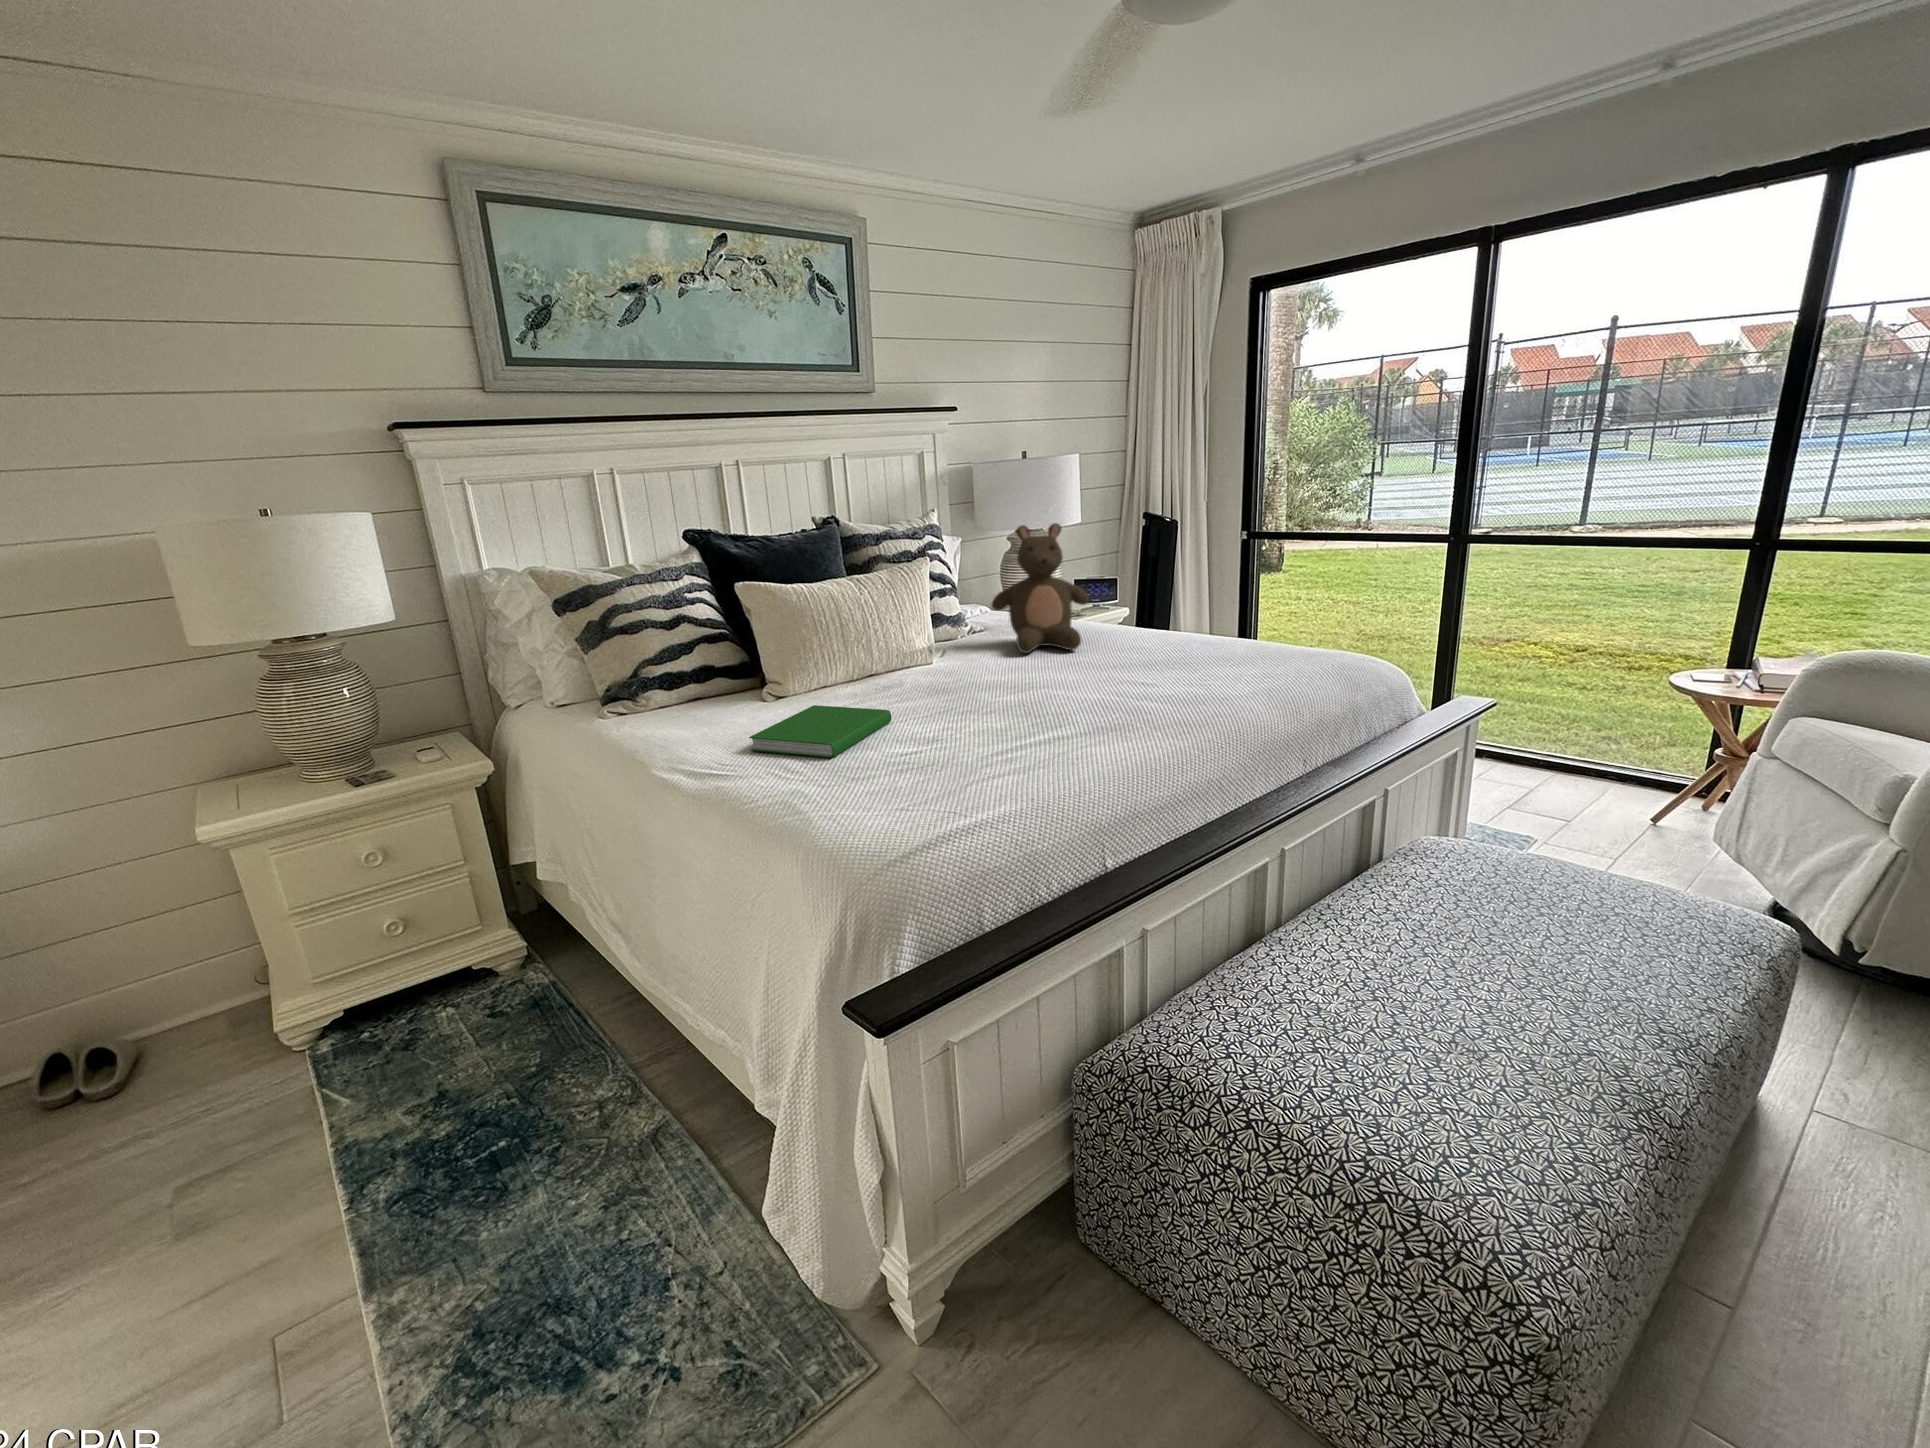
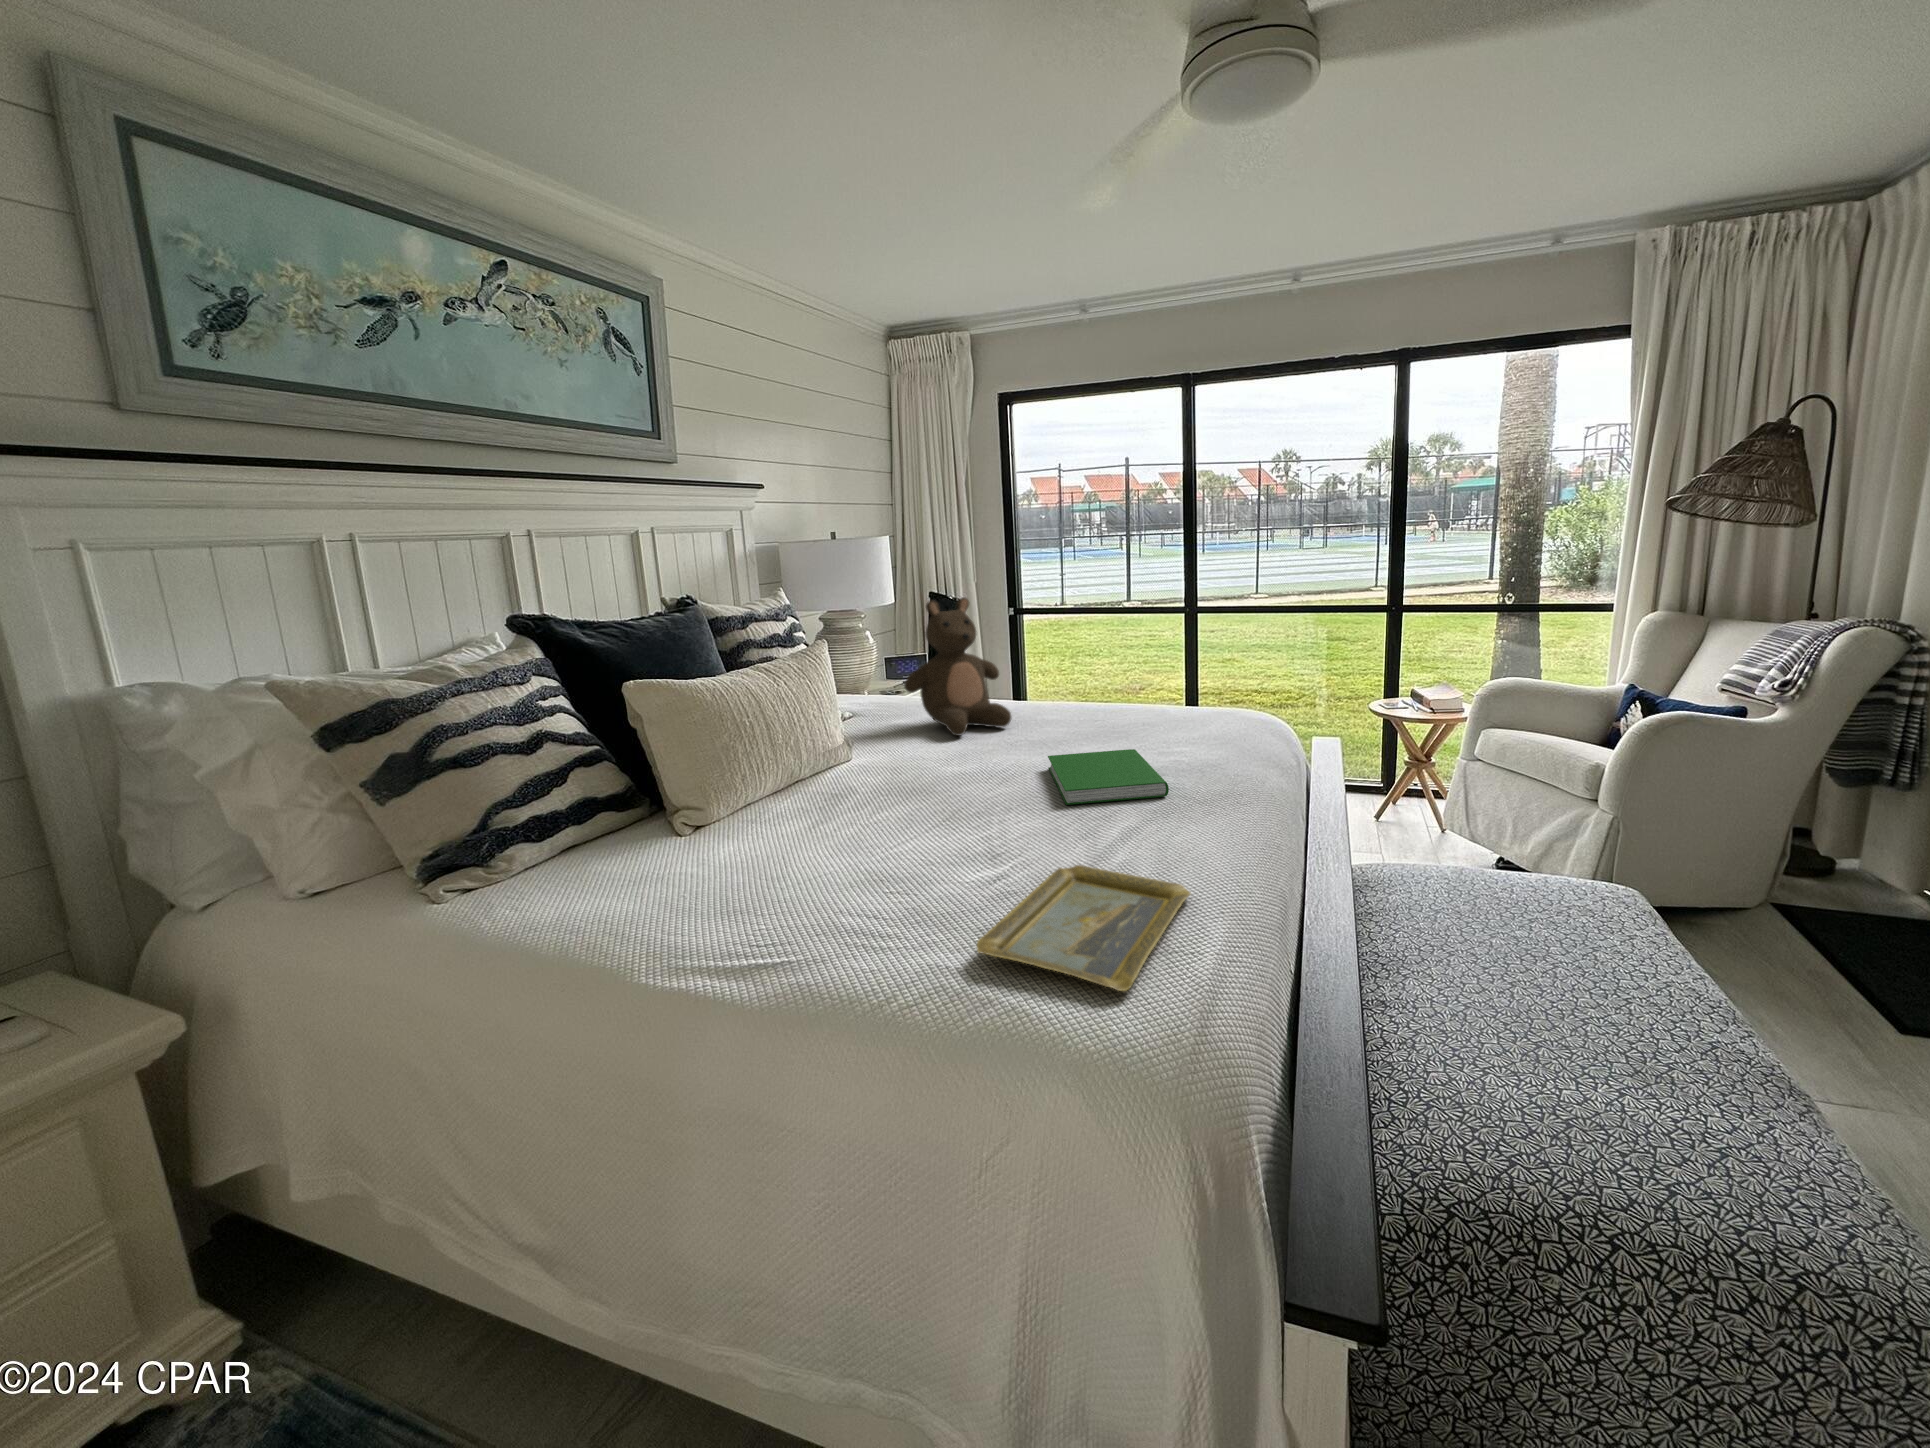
hardcover book: present [749,705,891,758] -> present [1048,749,1169,805]
tray: none [821,751,1010,822] -> present [977,865,1190,991]

